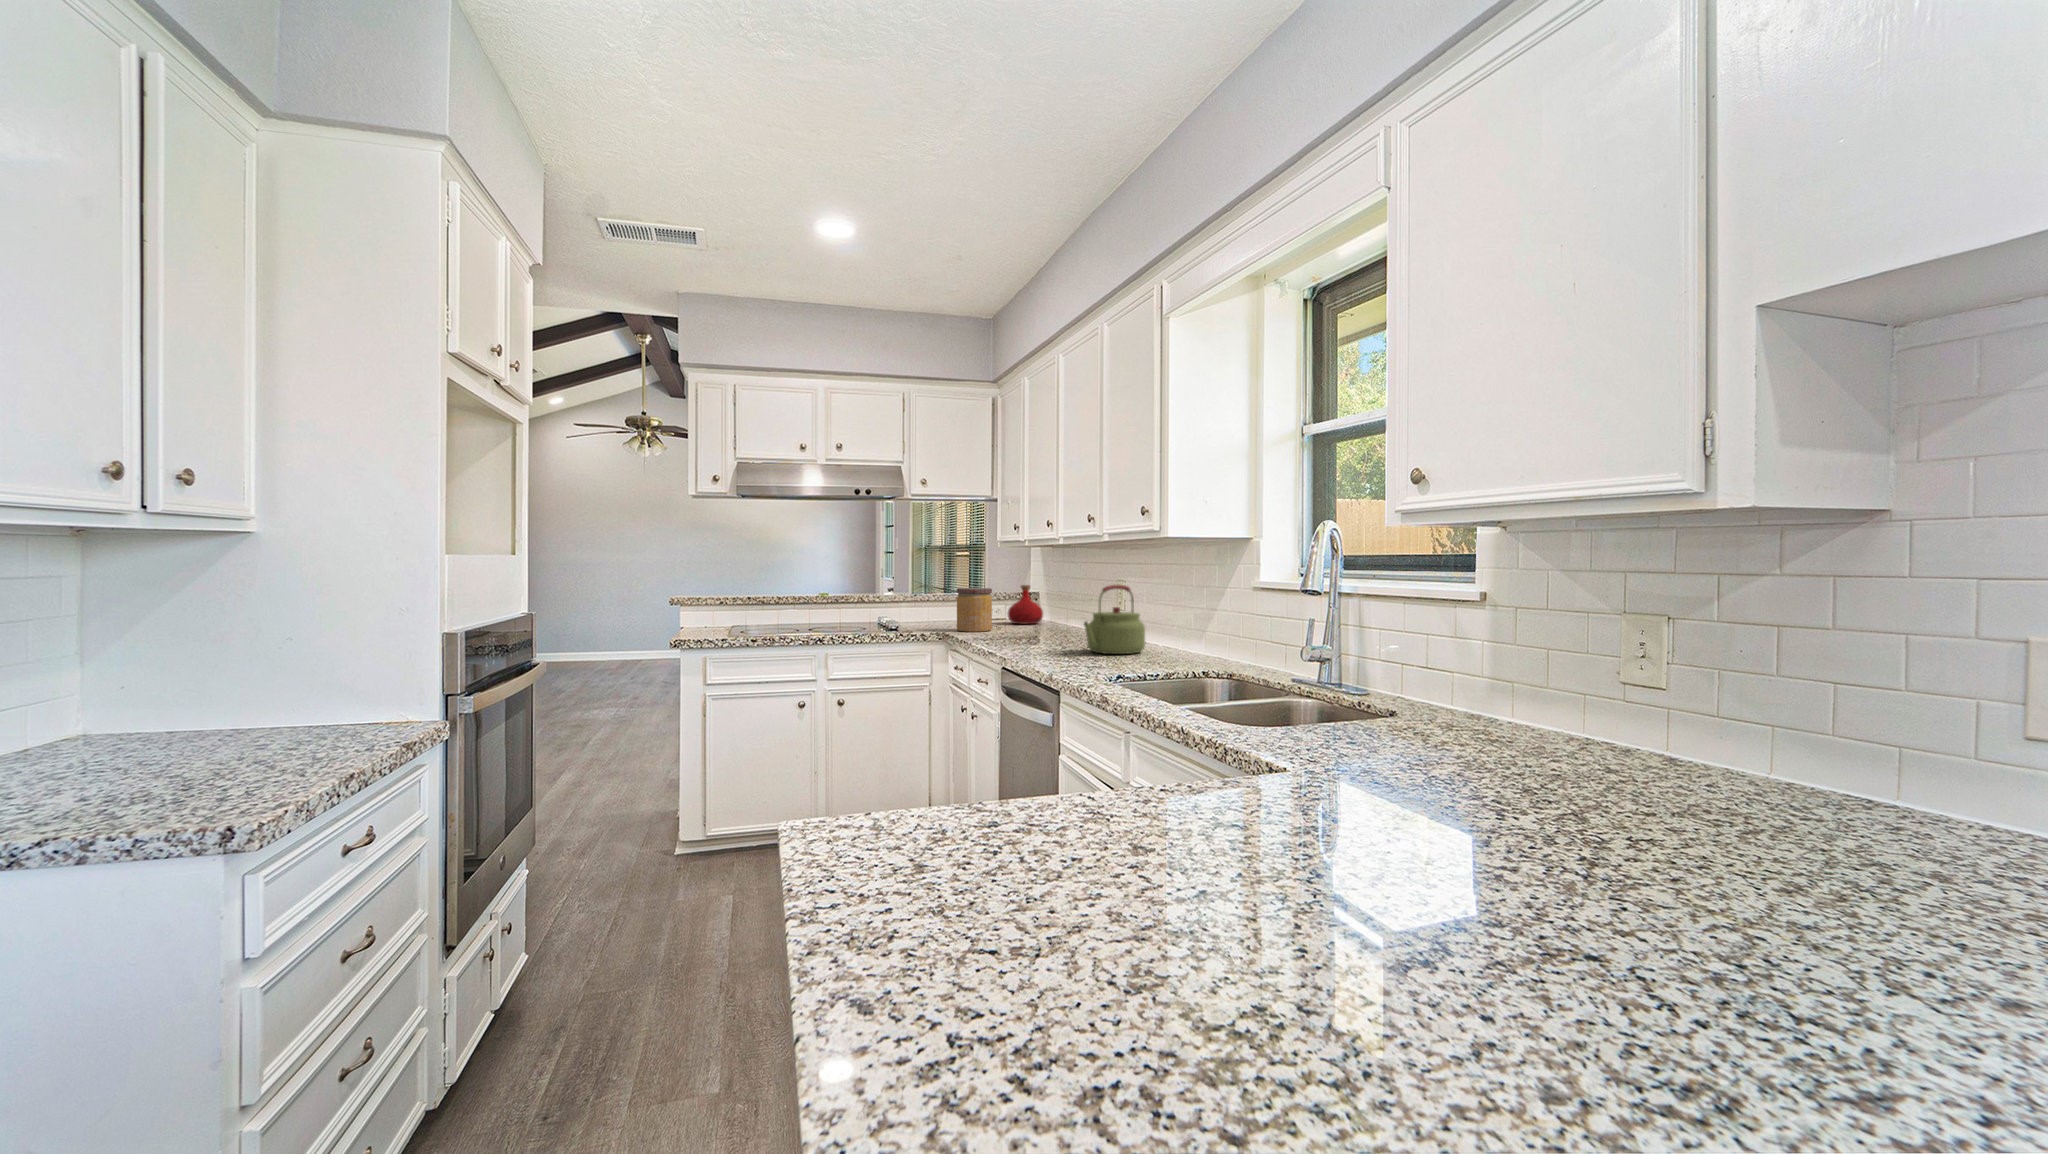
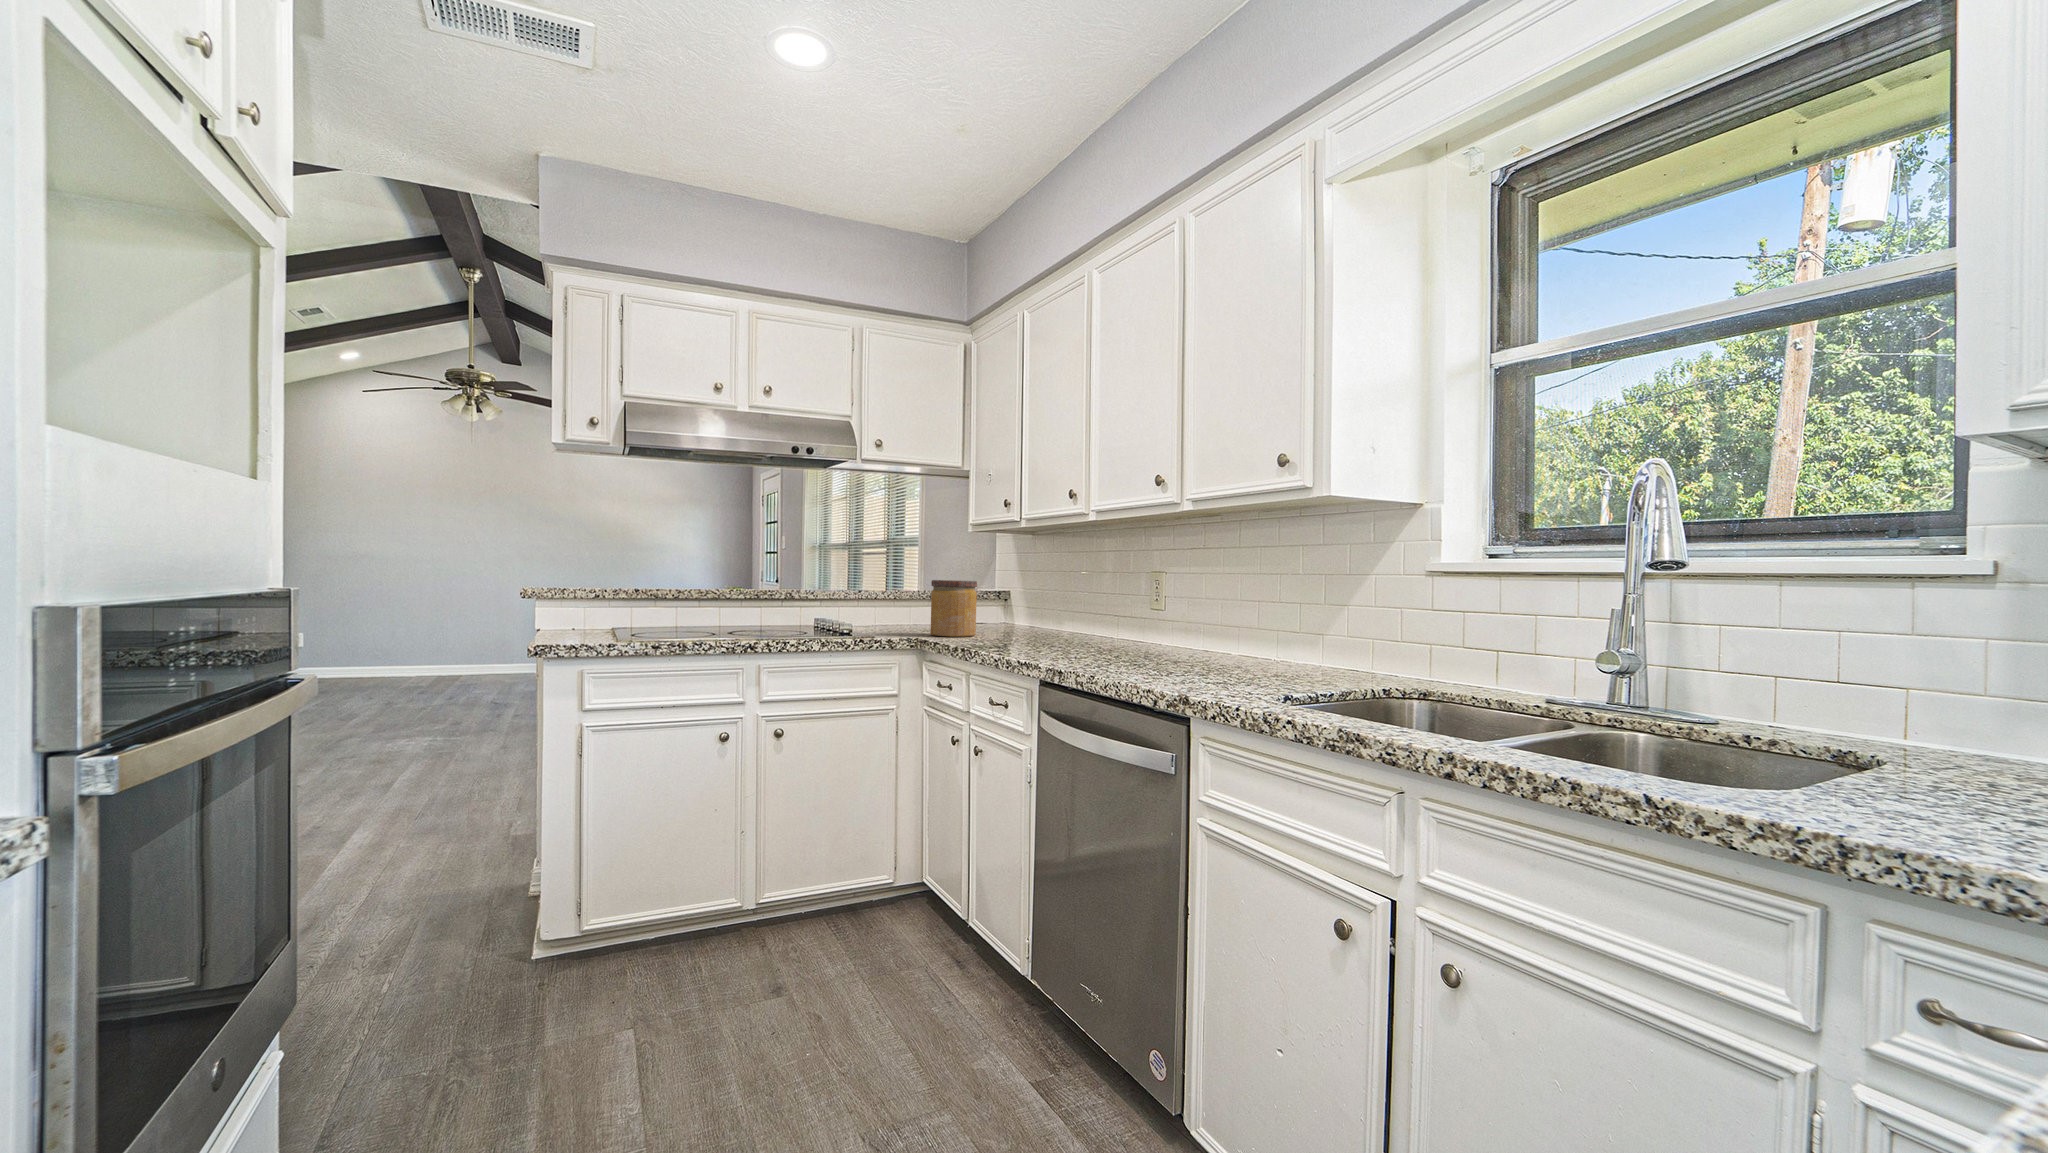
bottle: present [1008,585,1043,624] -> none [981,580,1026,629]
kettle: present [1084,585,1145,654] -> none [1159,571,1239,665]

